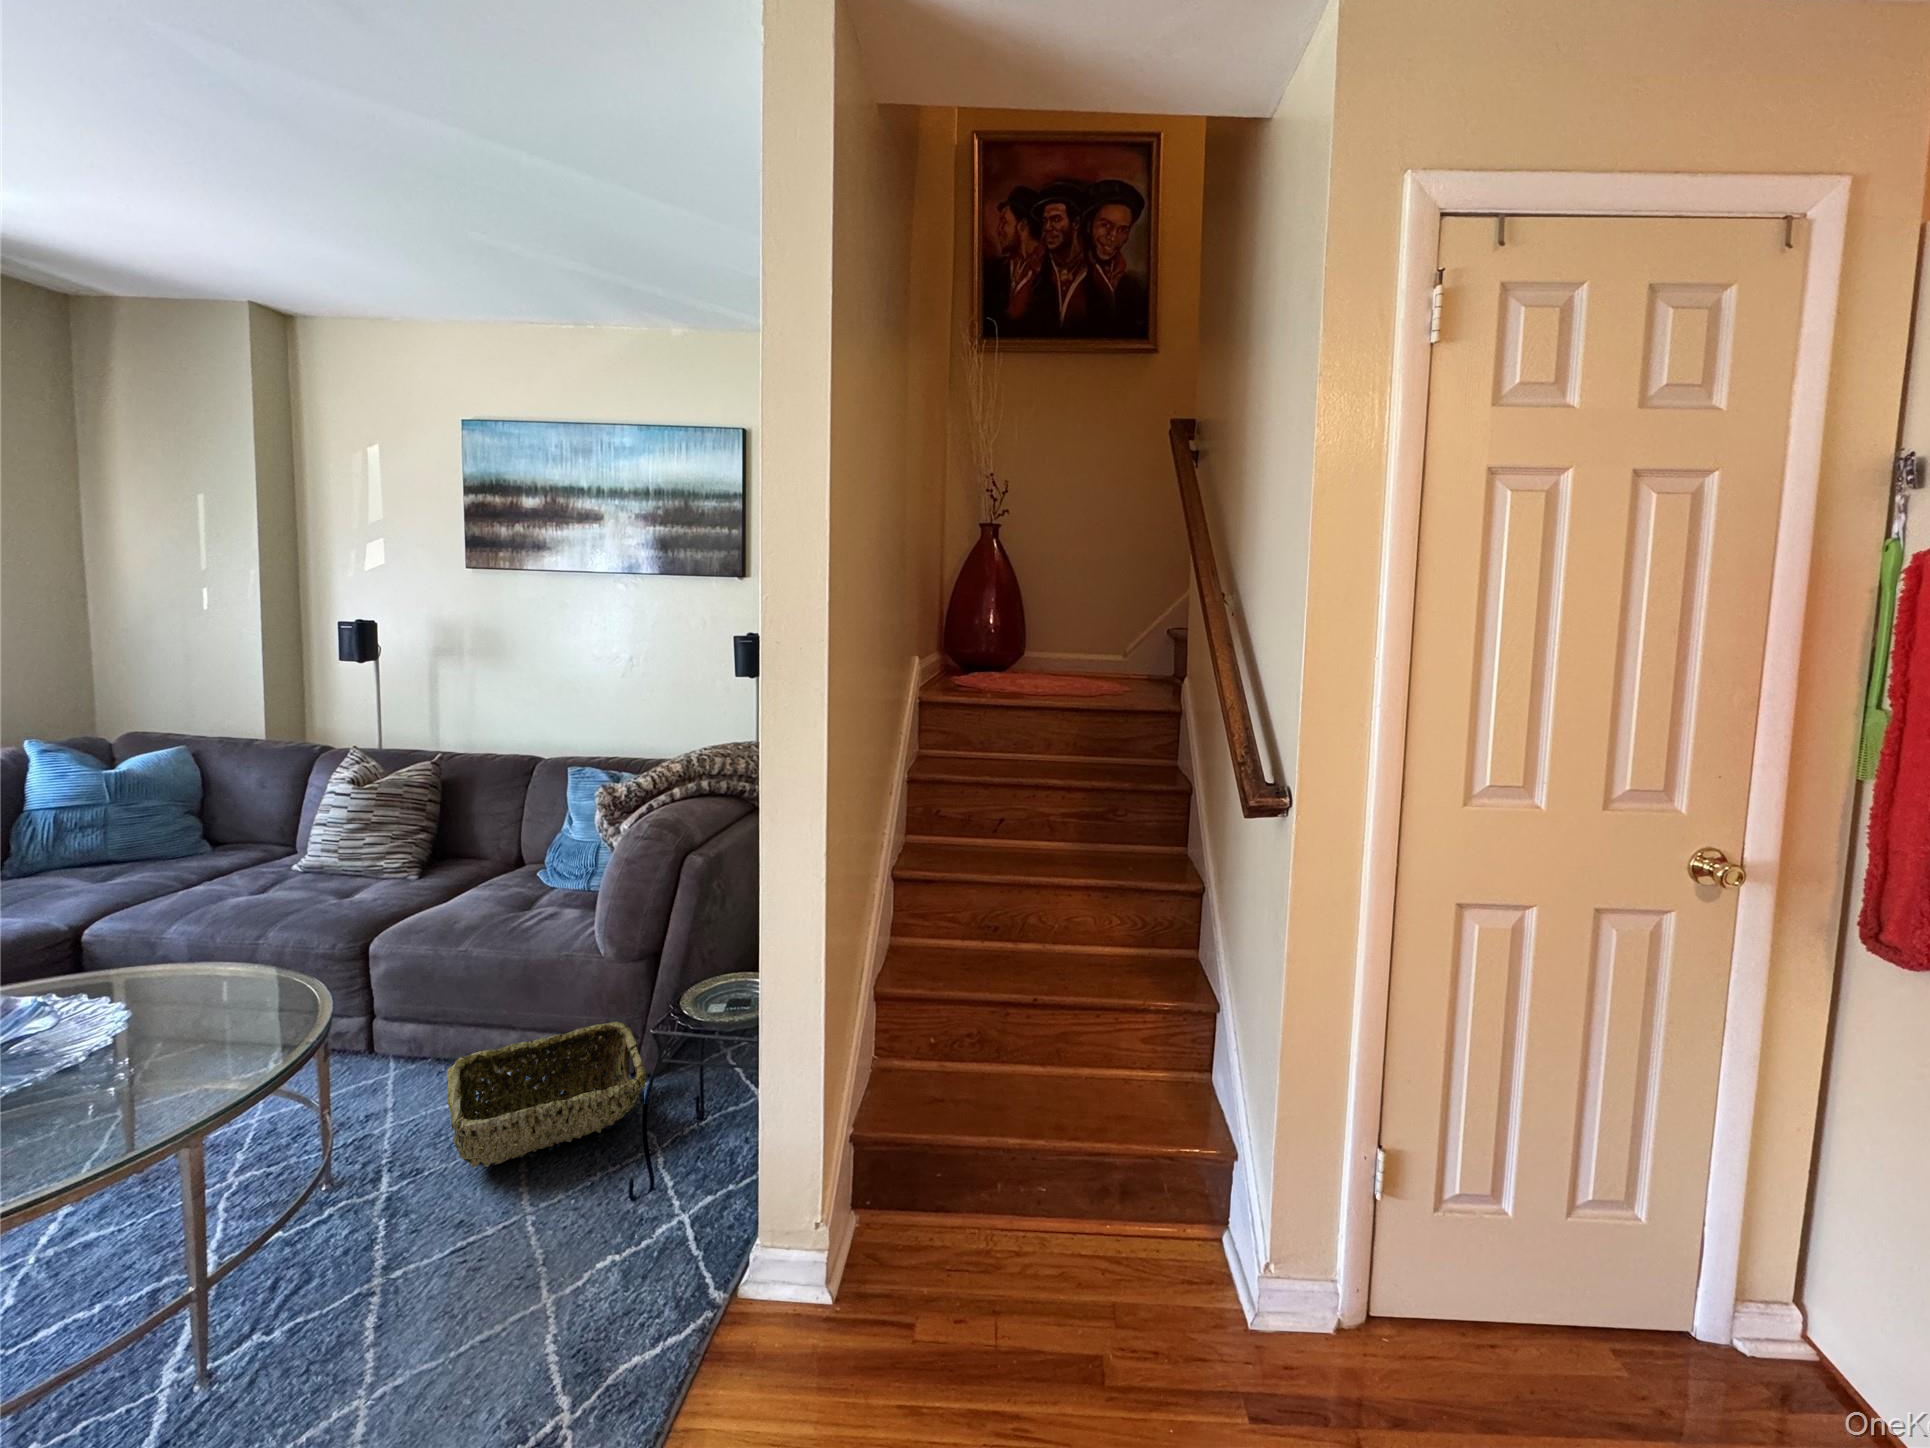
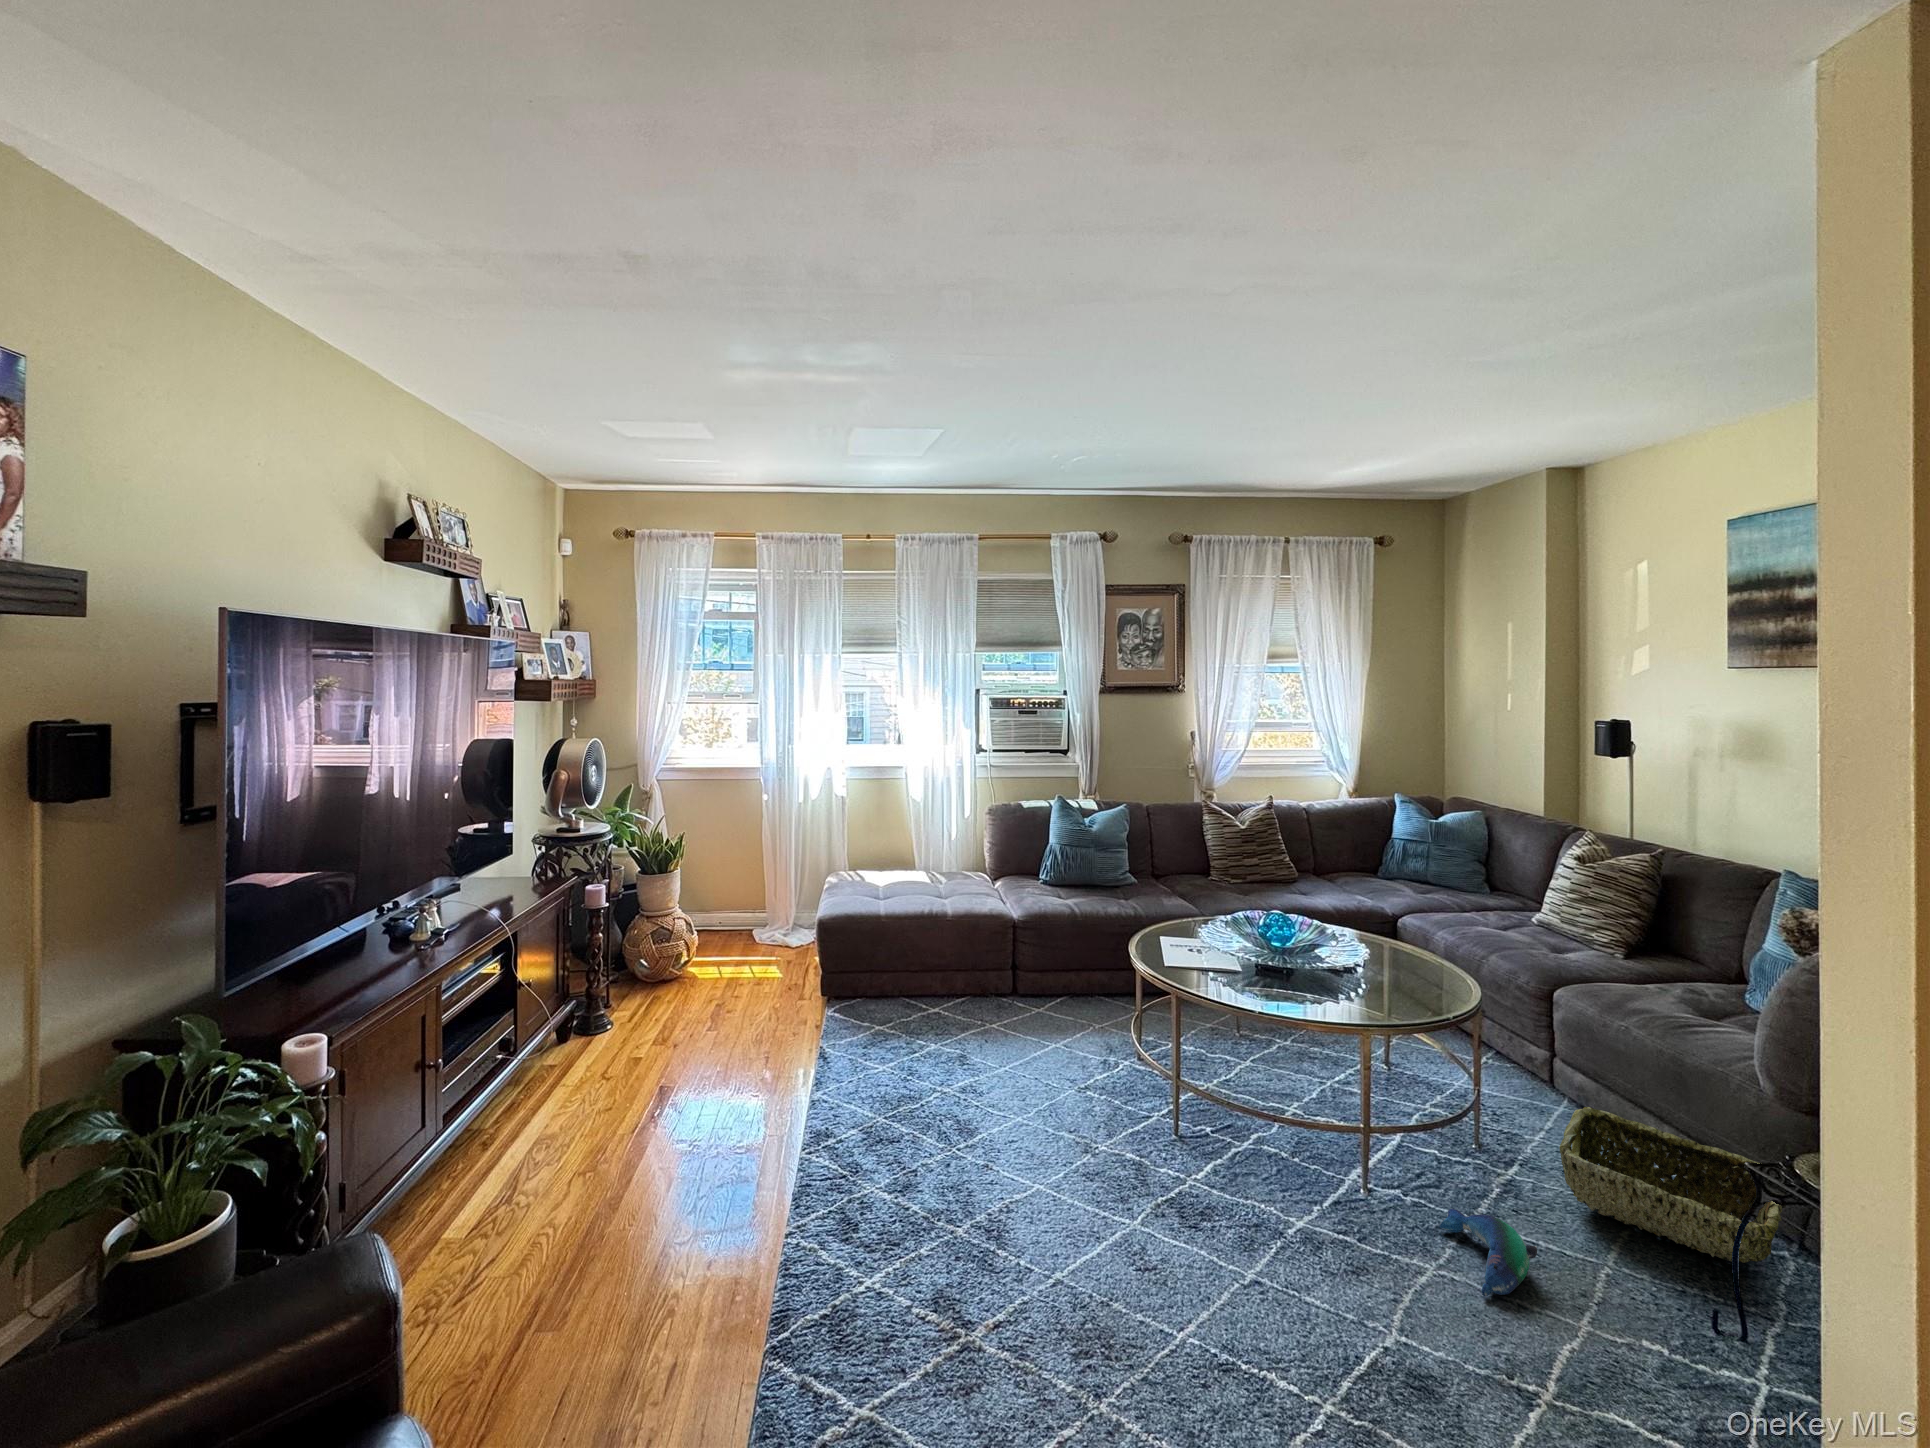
plush toy: none [342,1258,481,1374] -> present [1440,1209,1537,1297]

